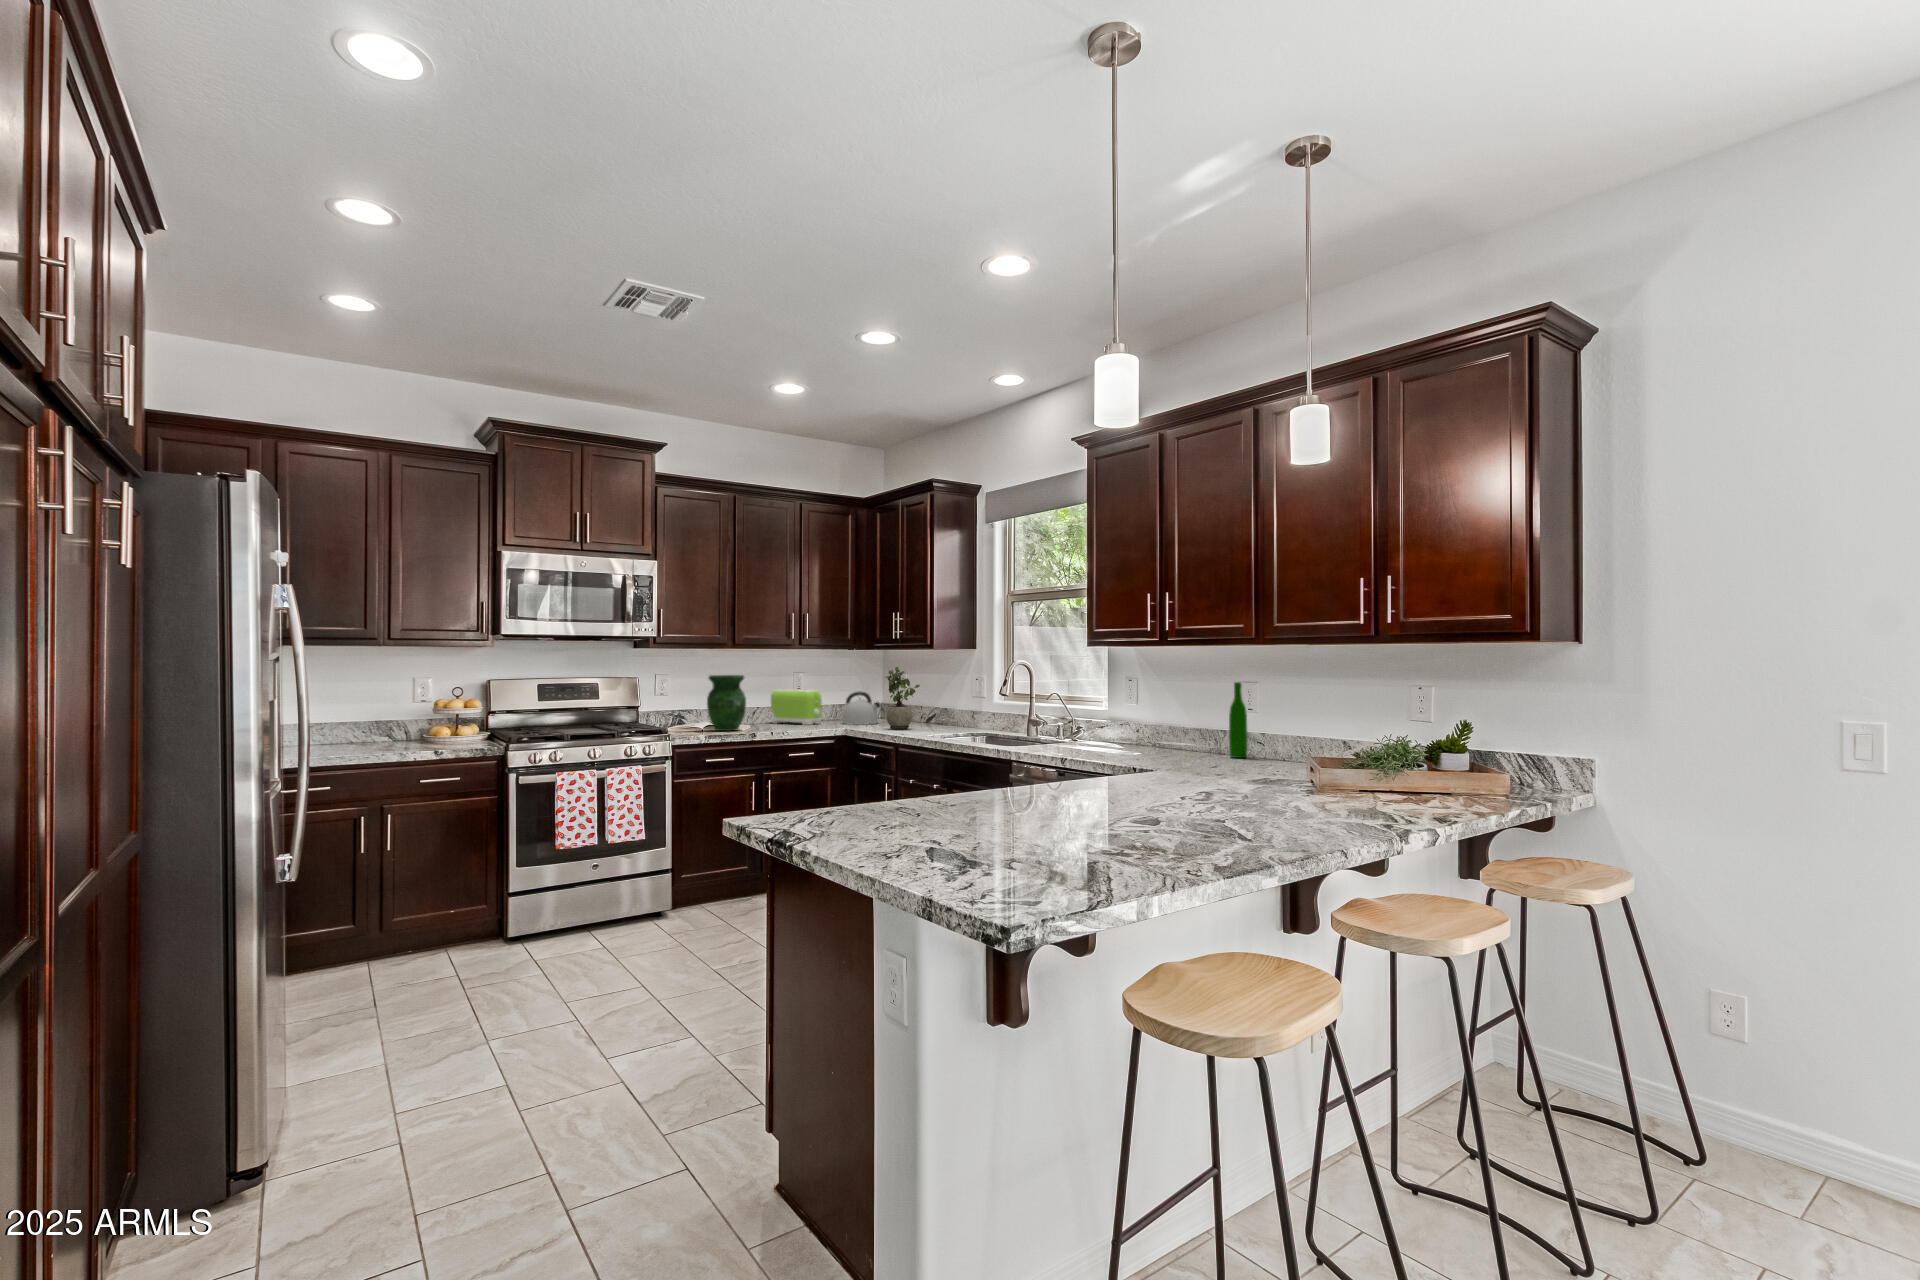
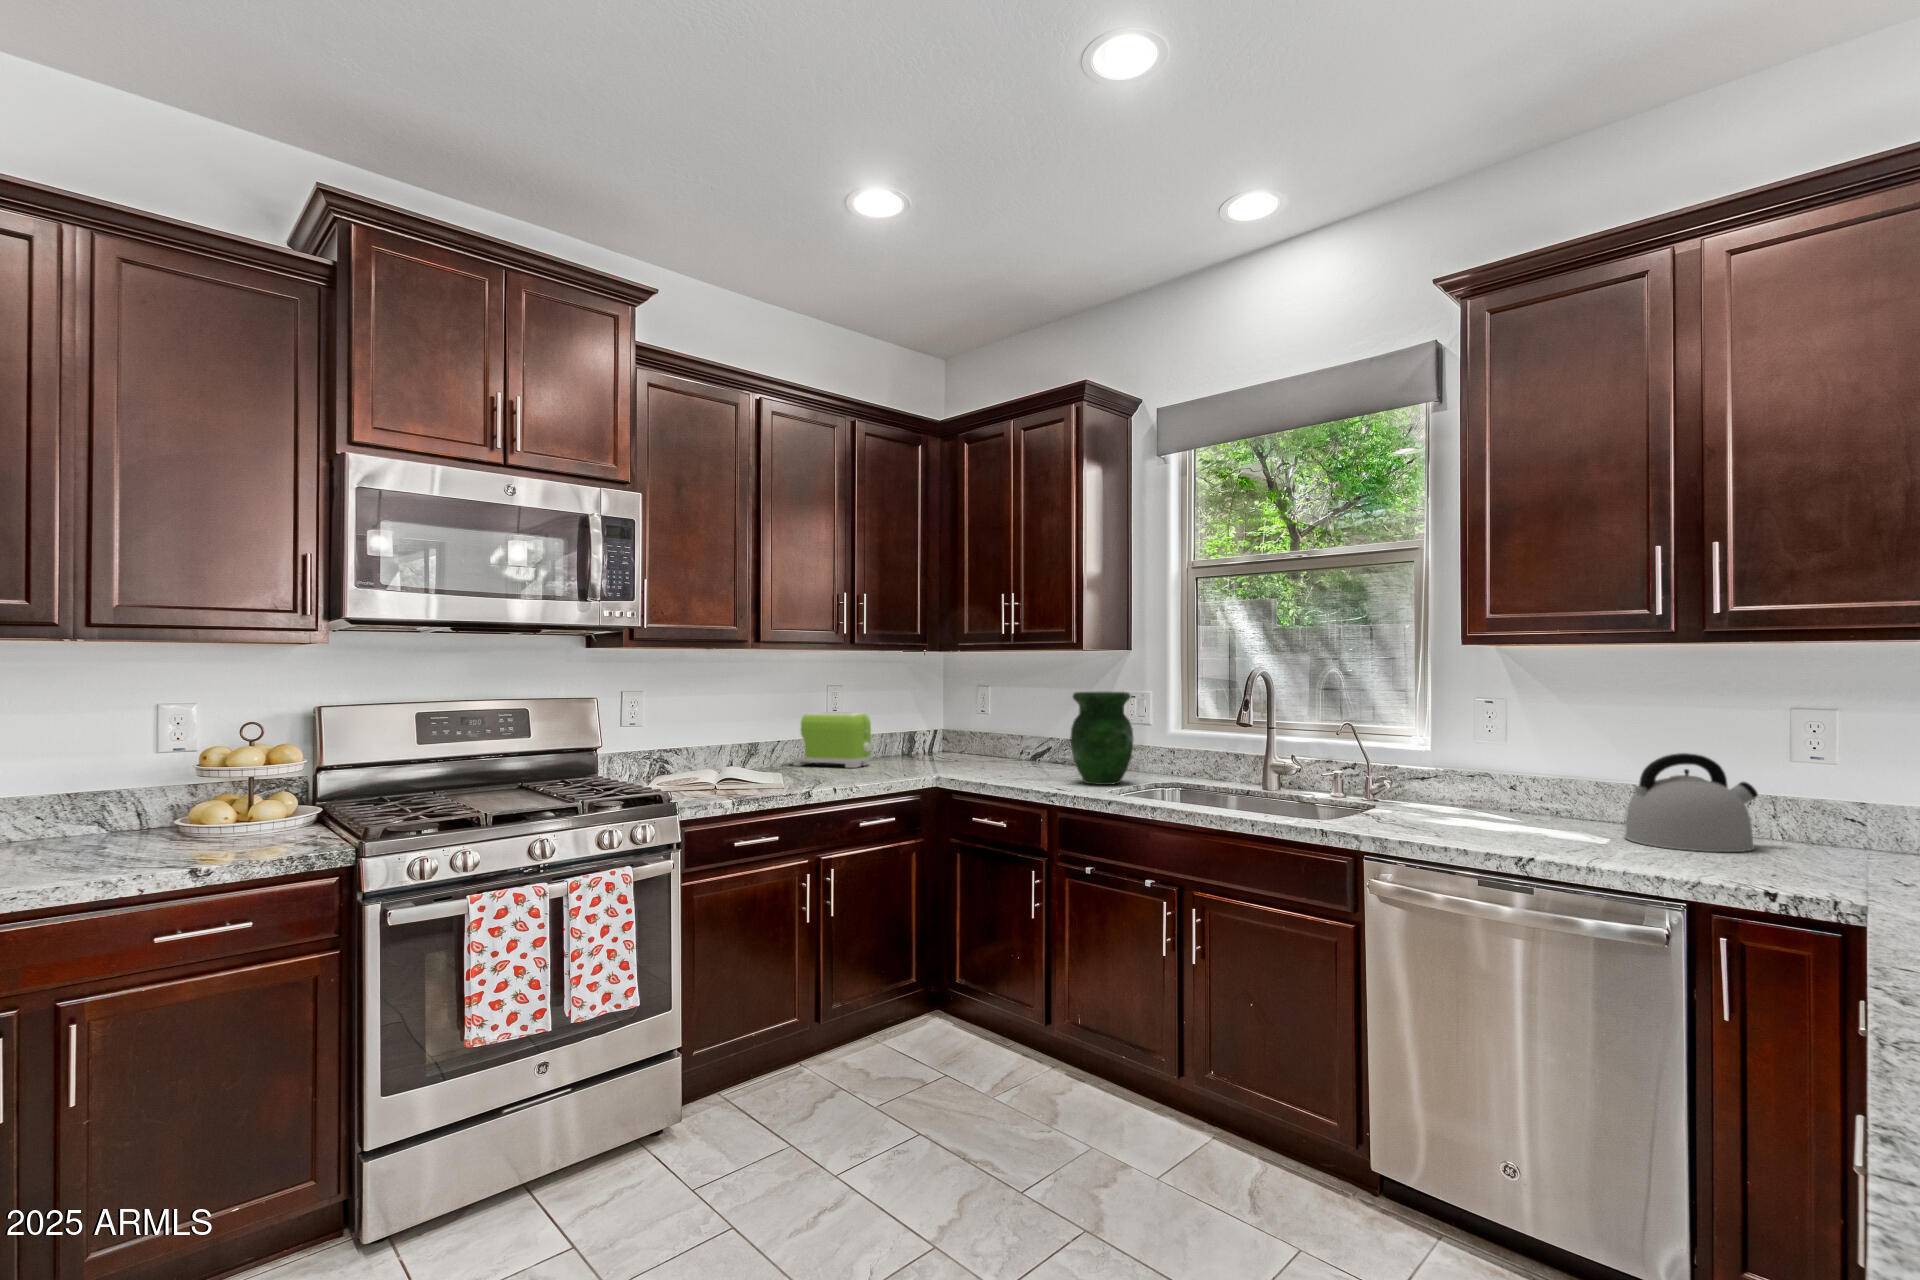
potted plant: present [885,667,920,729] -> none [994,677,1057,776]
vase: present [707,675,746,731] -> present [1071,692,1134,785]
wine bottle: present [1229,682,1248,758] -> none [1796,706,1840,847]
kettle: present [842,691,880,725] -> present [1624,753,1758,852]

